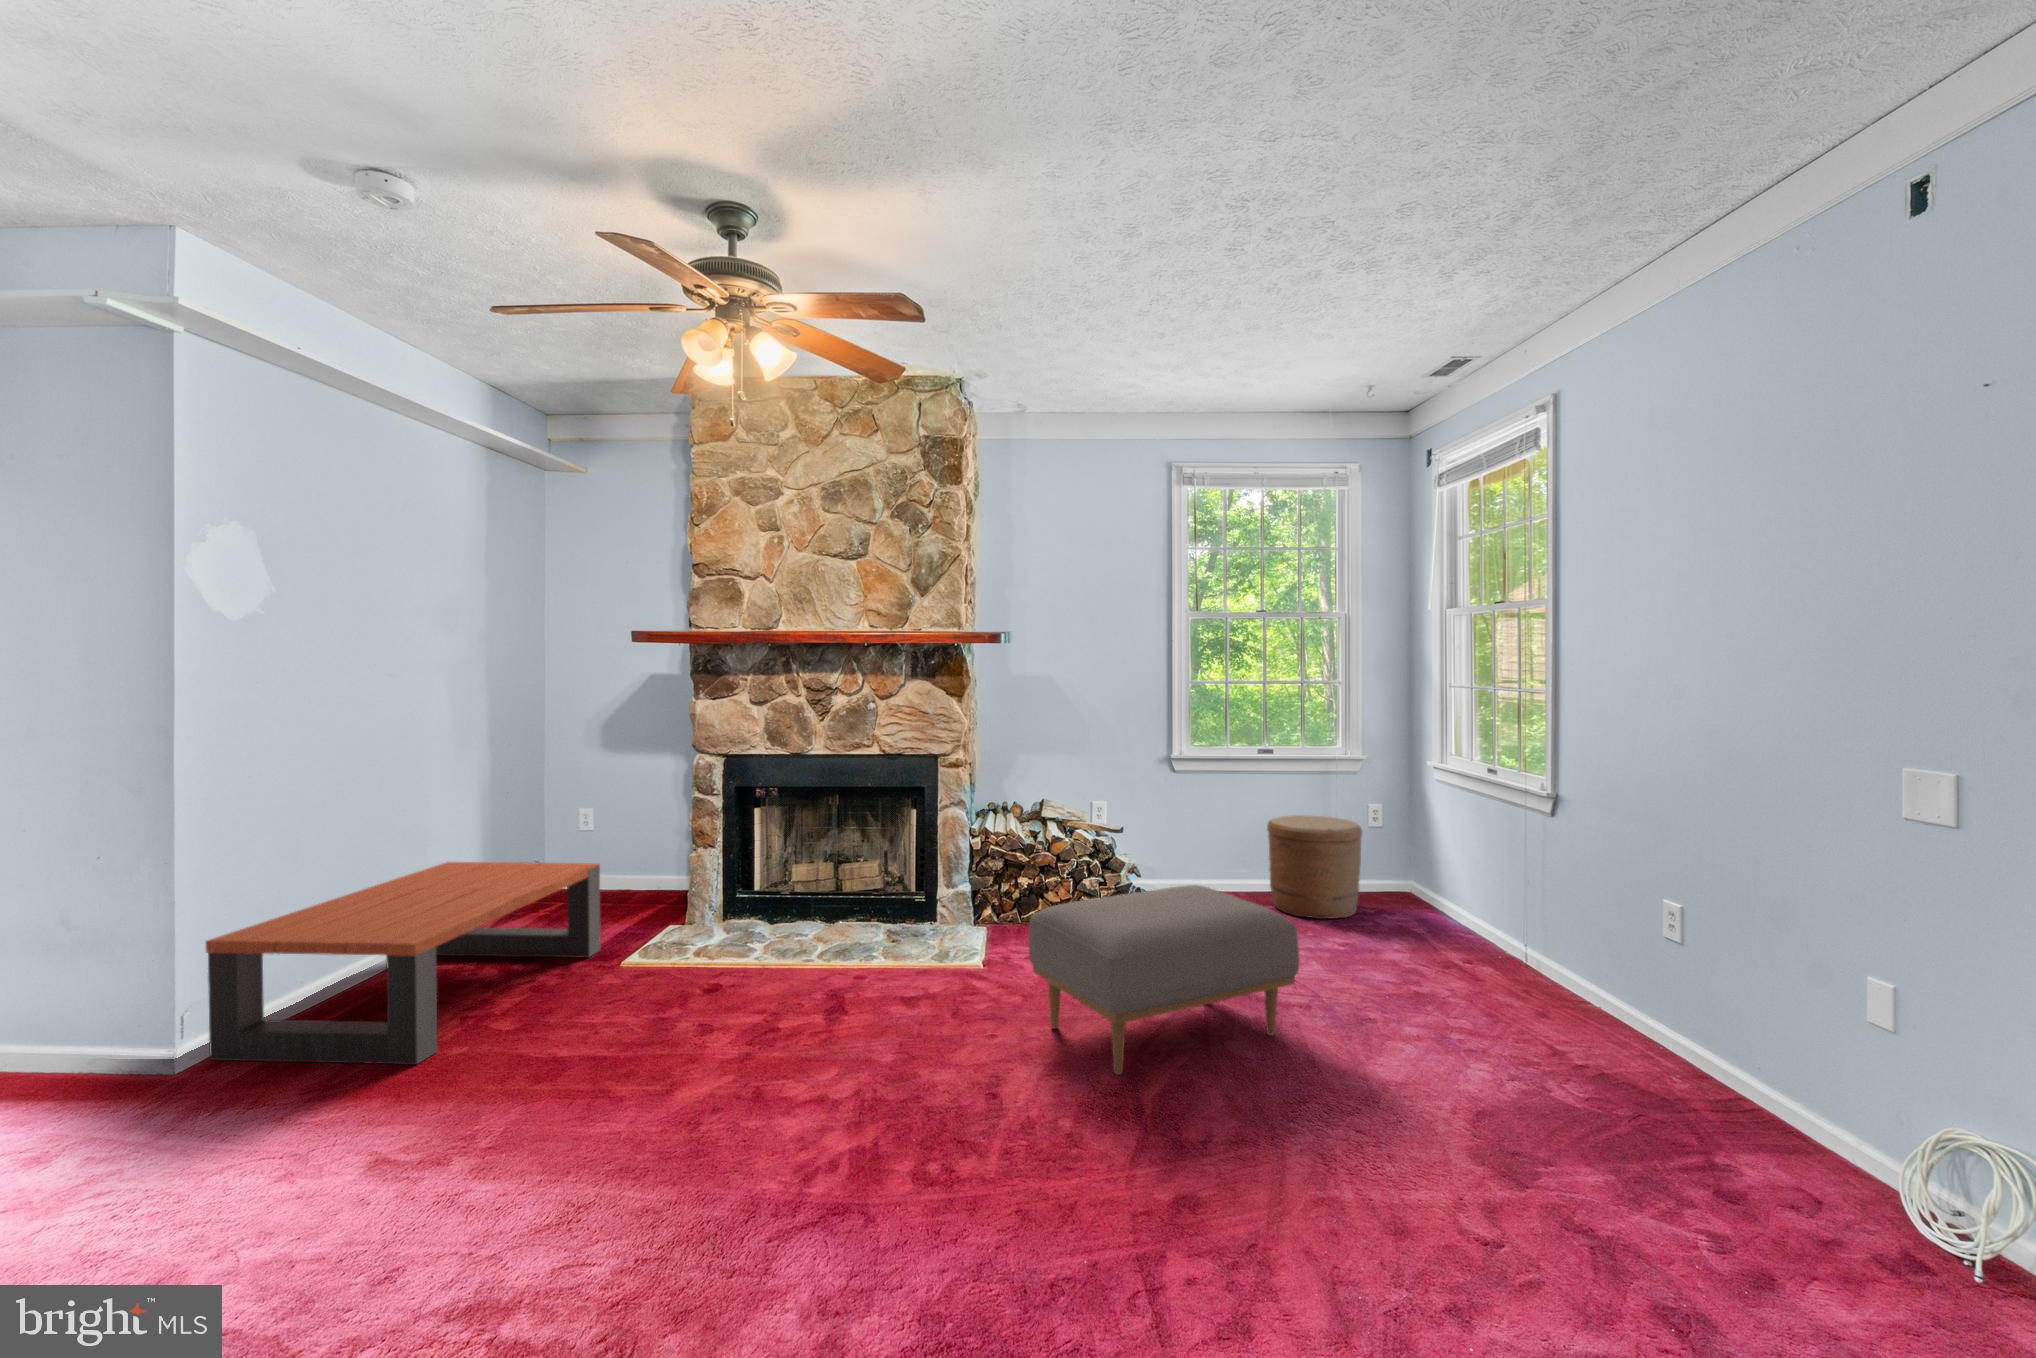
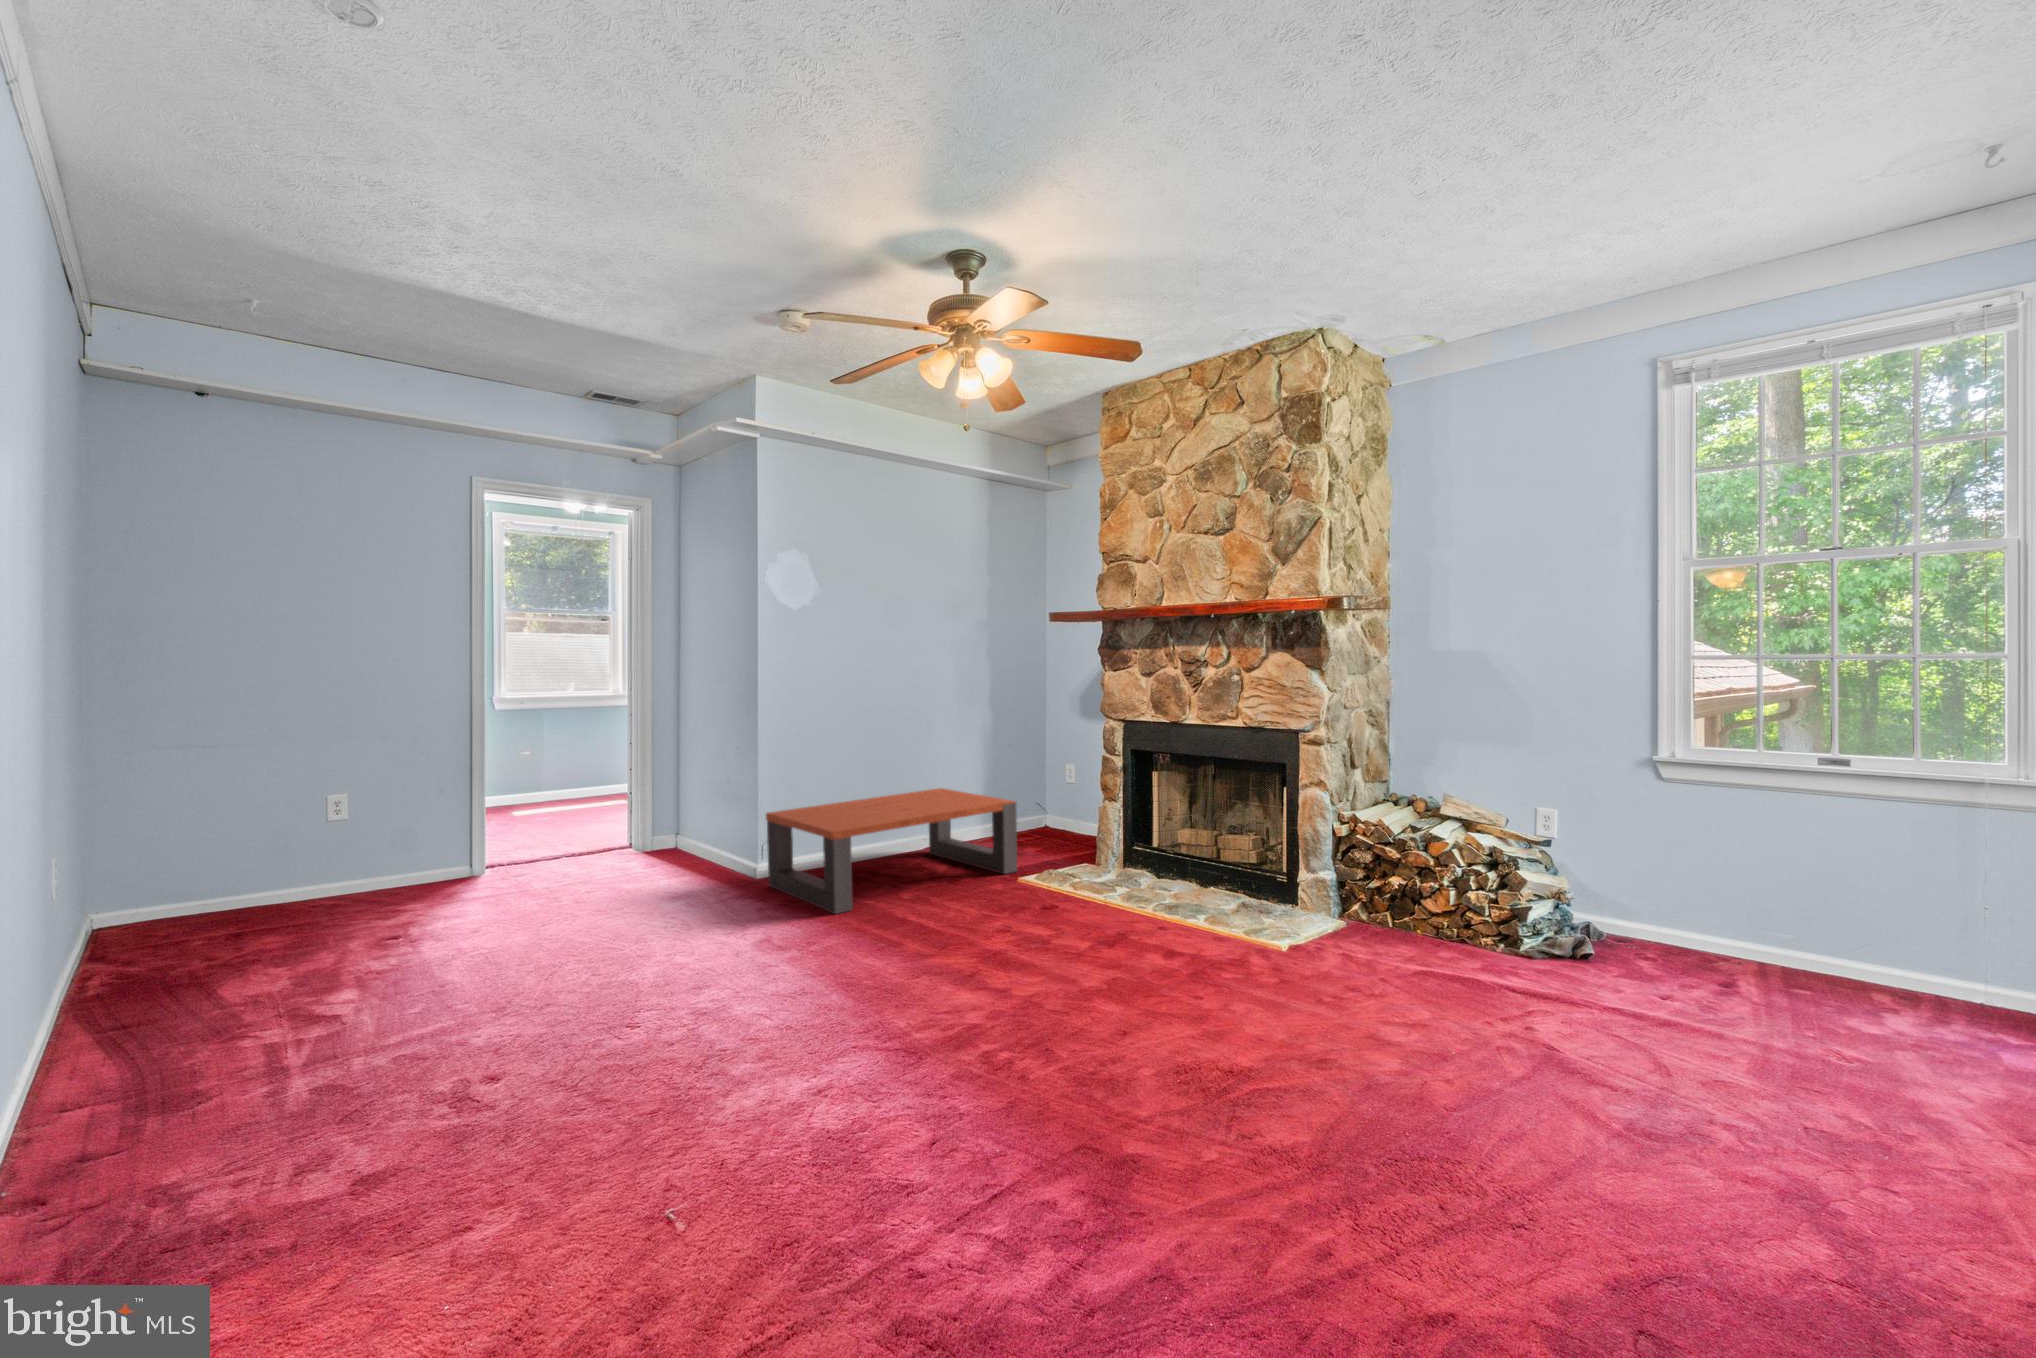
woven basket: present [1267,815,1362,919] -> none [1787,857,1986,1032]
ottoman: present [1029,885,1300,1075] -> none [1225,892,1542,1116]

